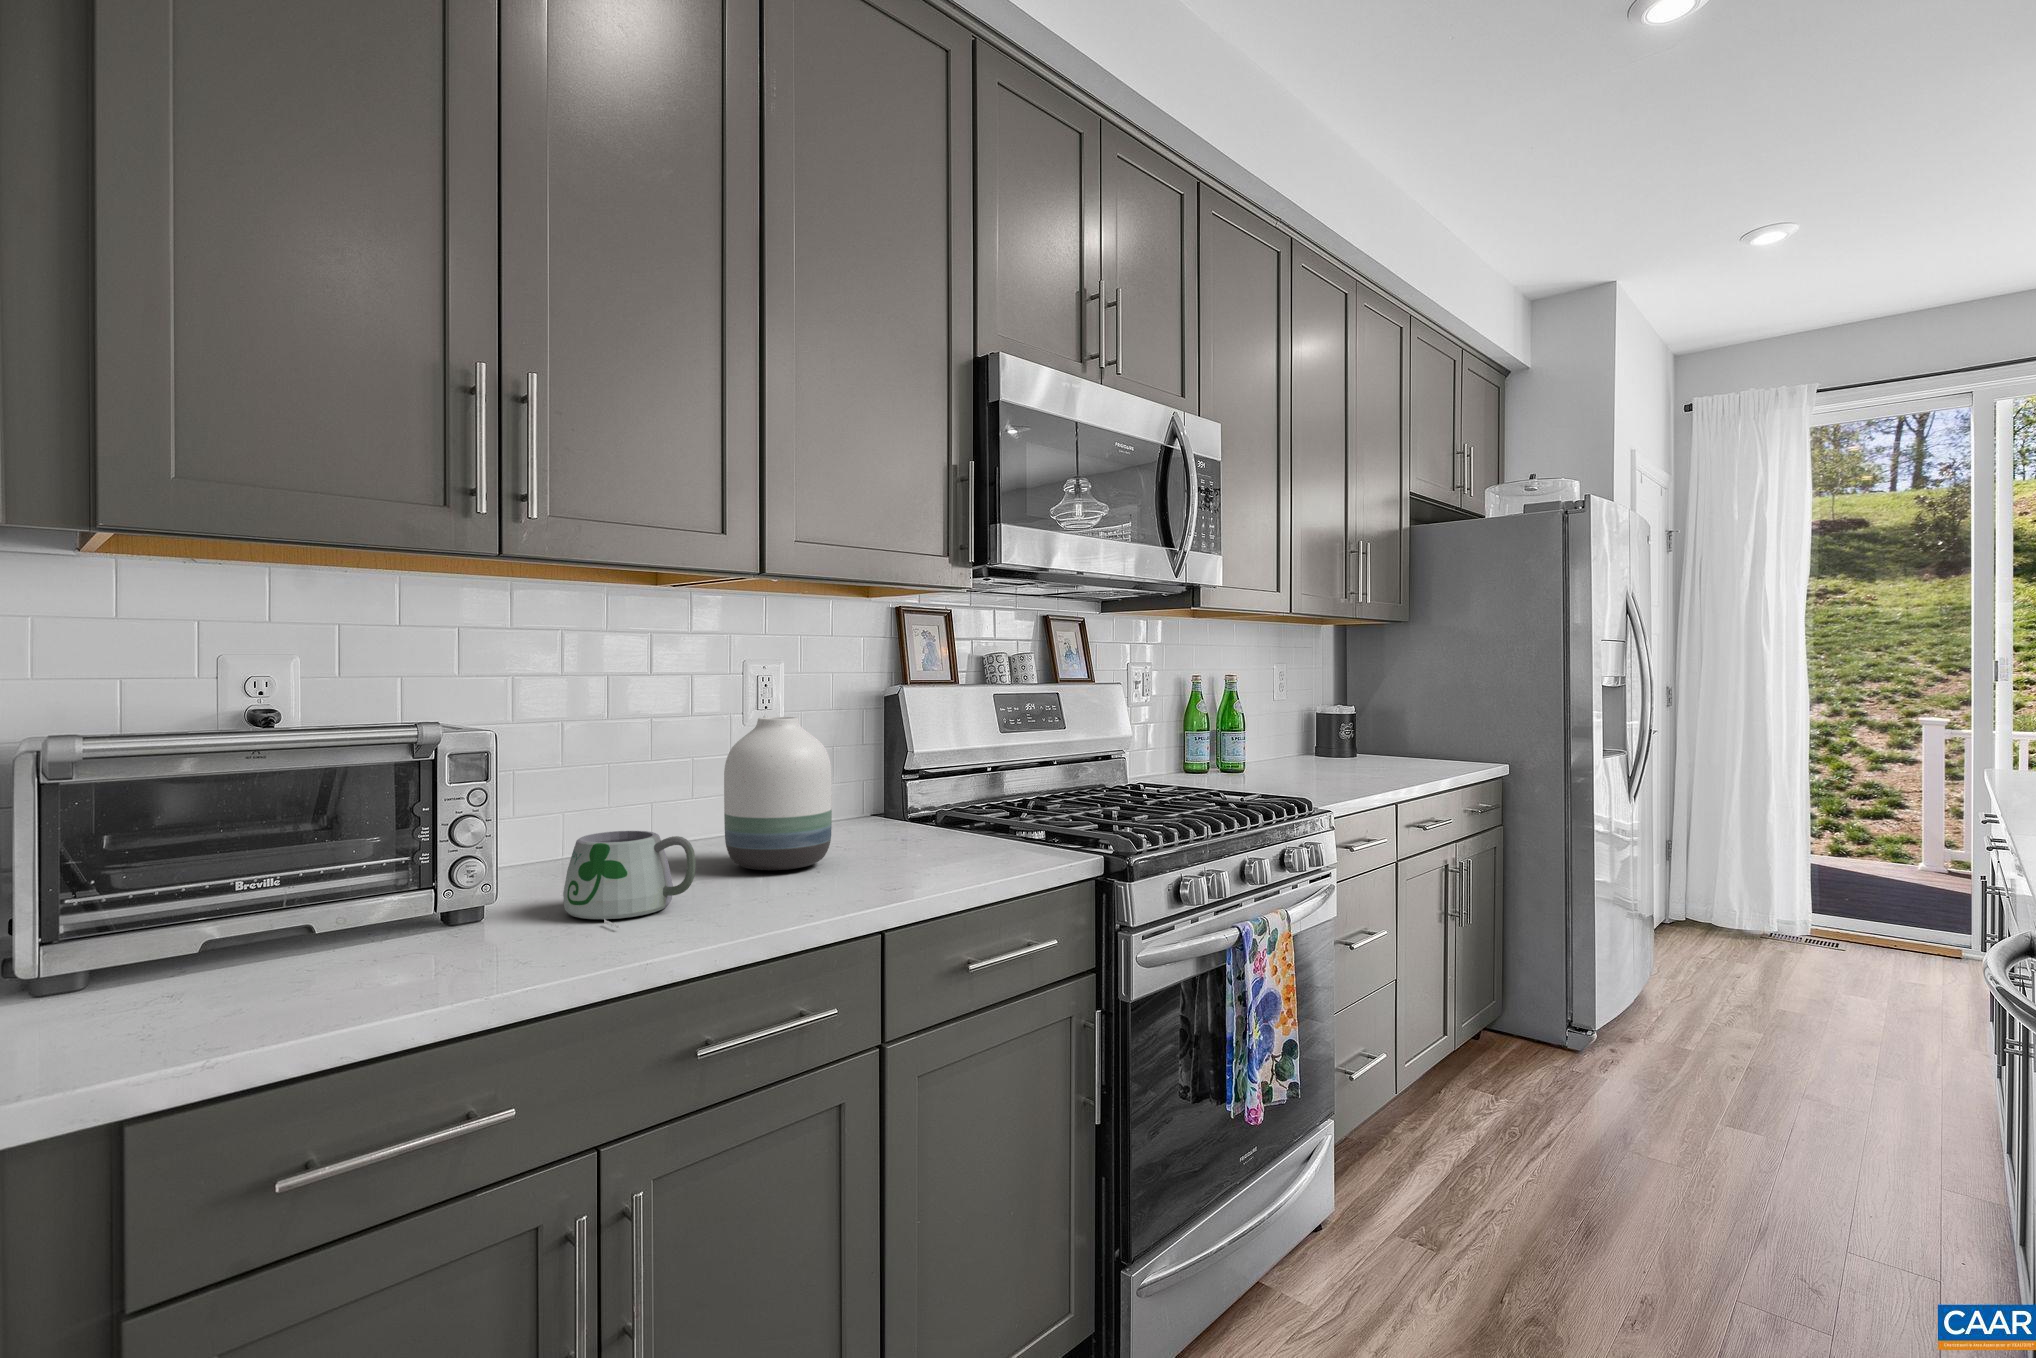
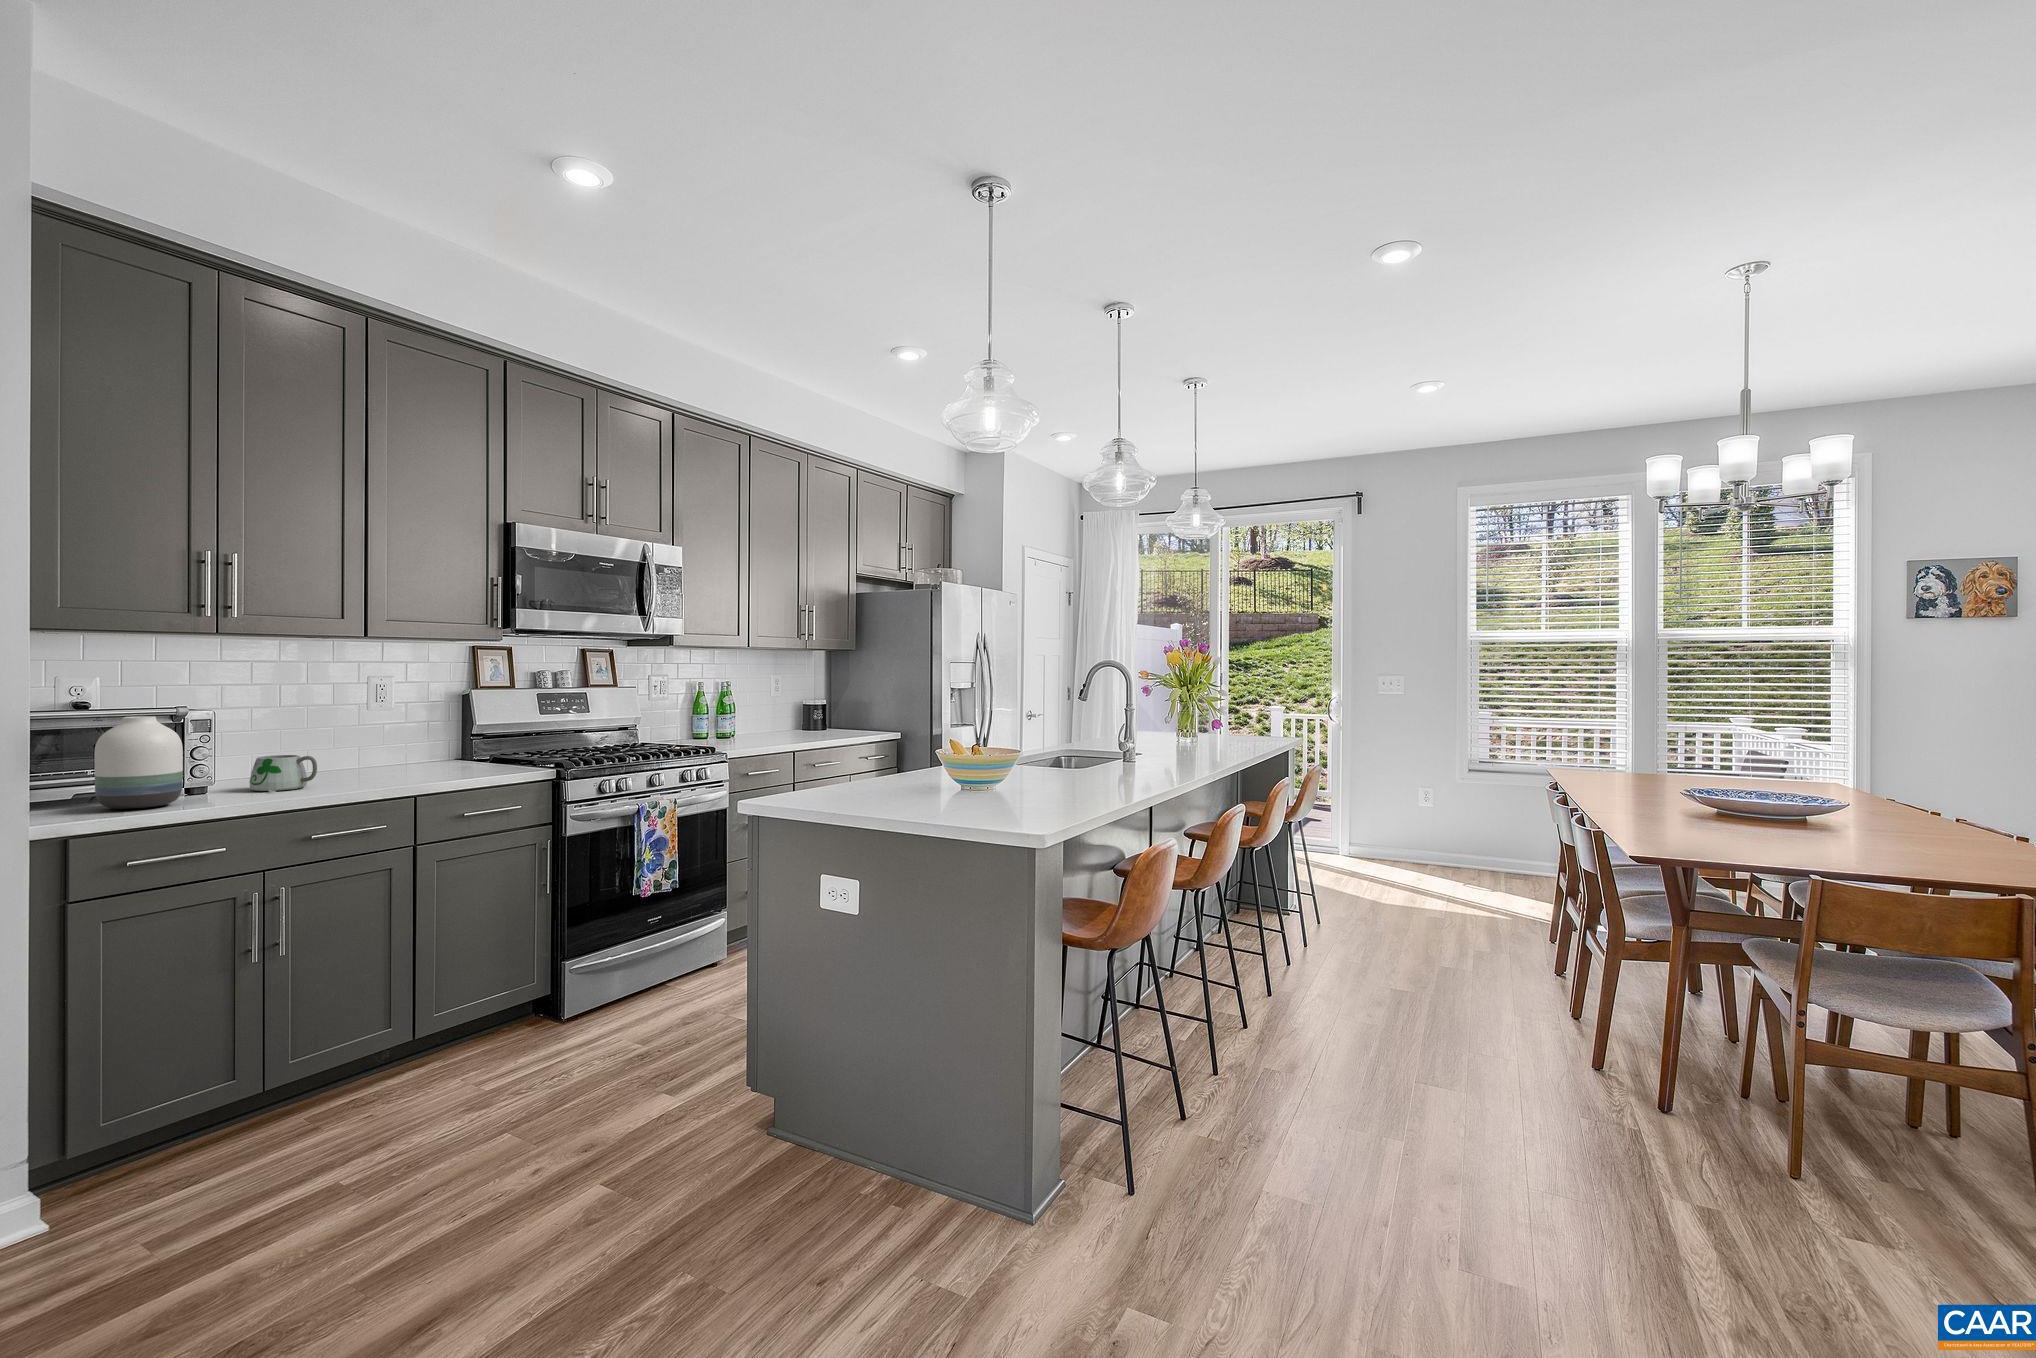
vase: present [724,717,832,870] -> present [94,716,183,809]

